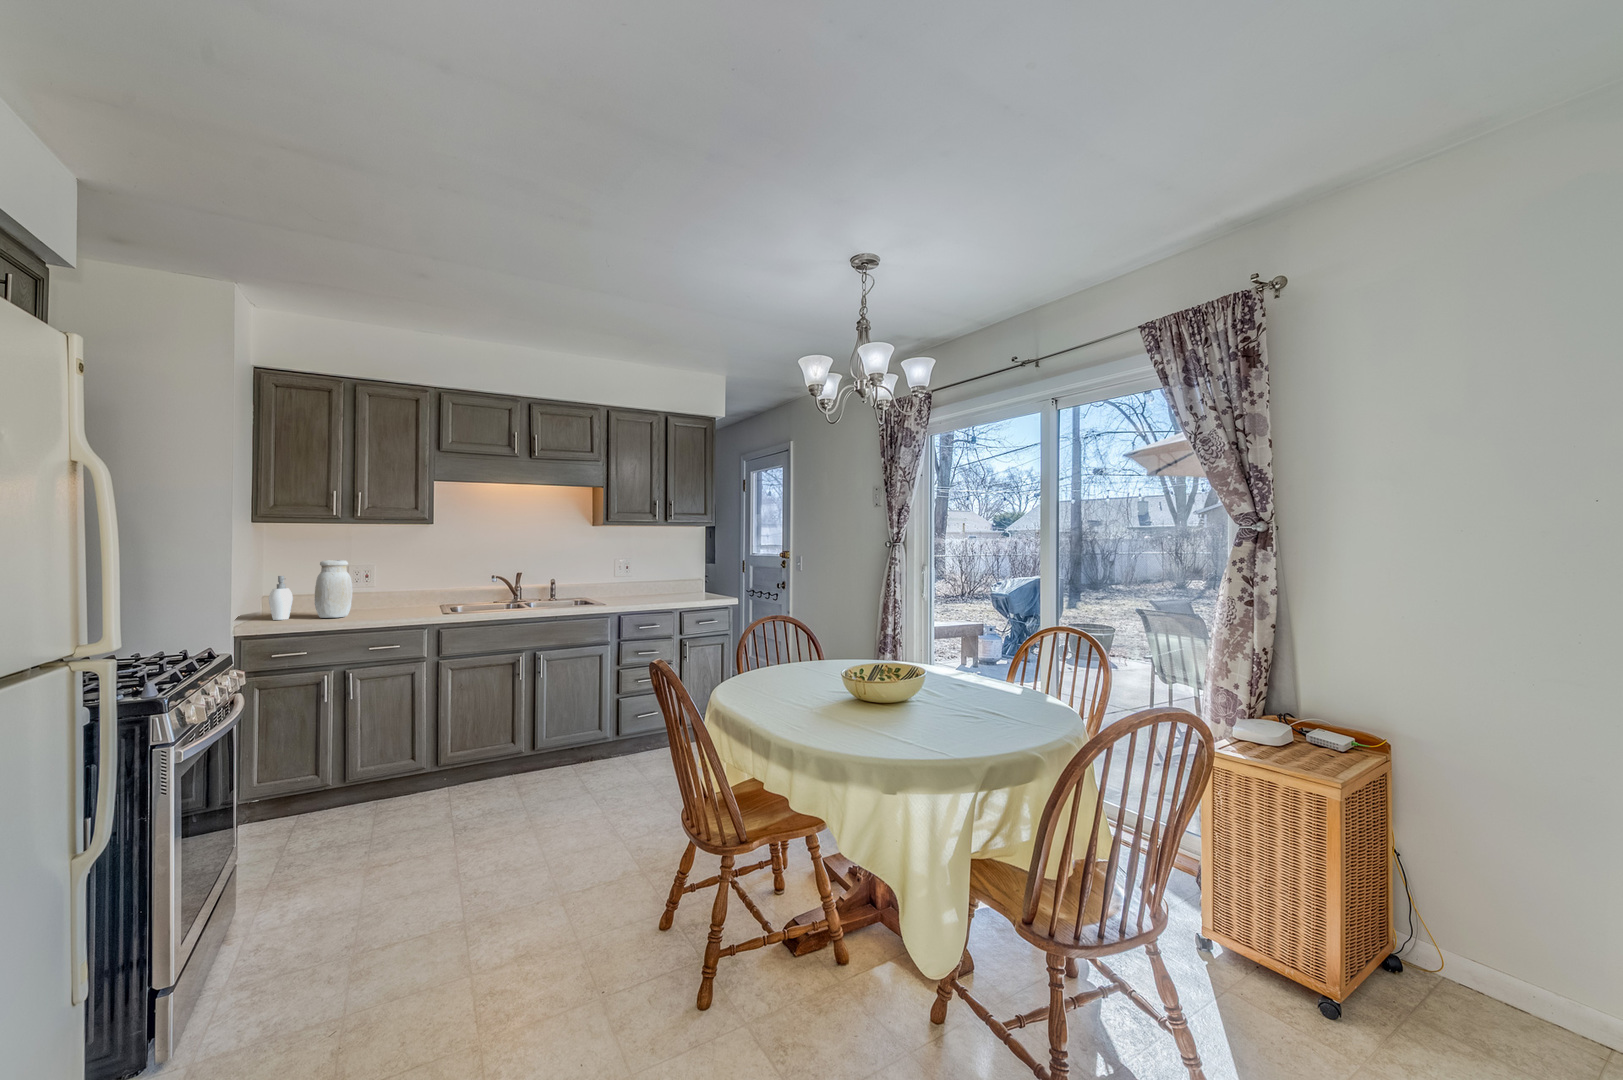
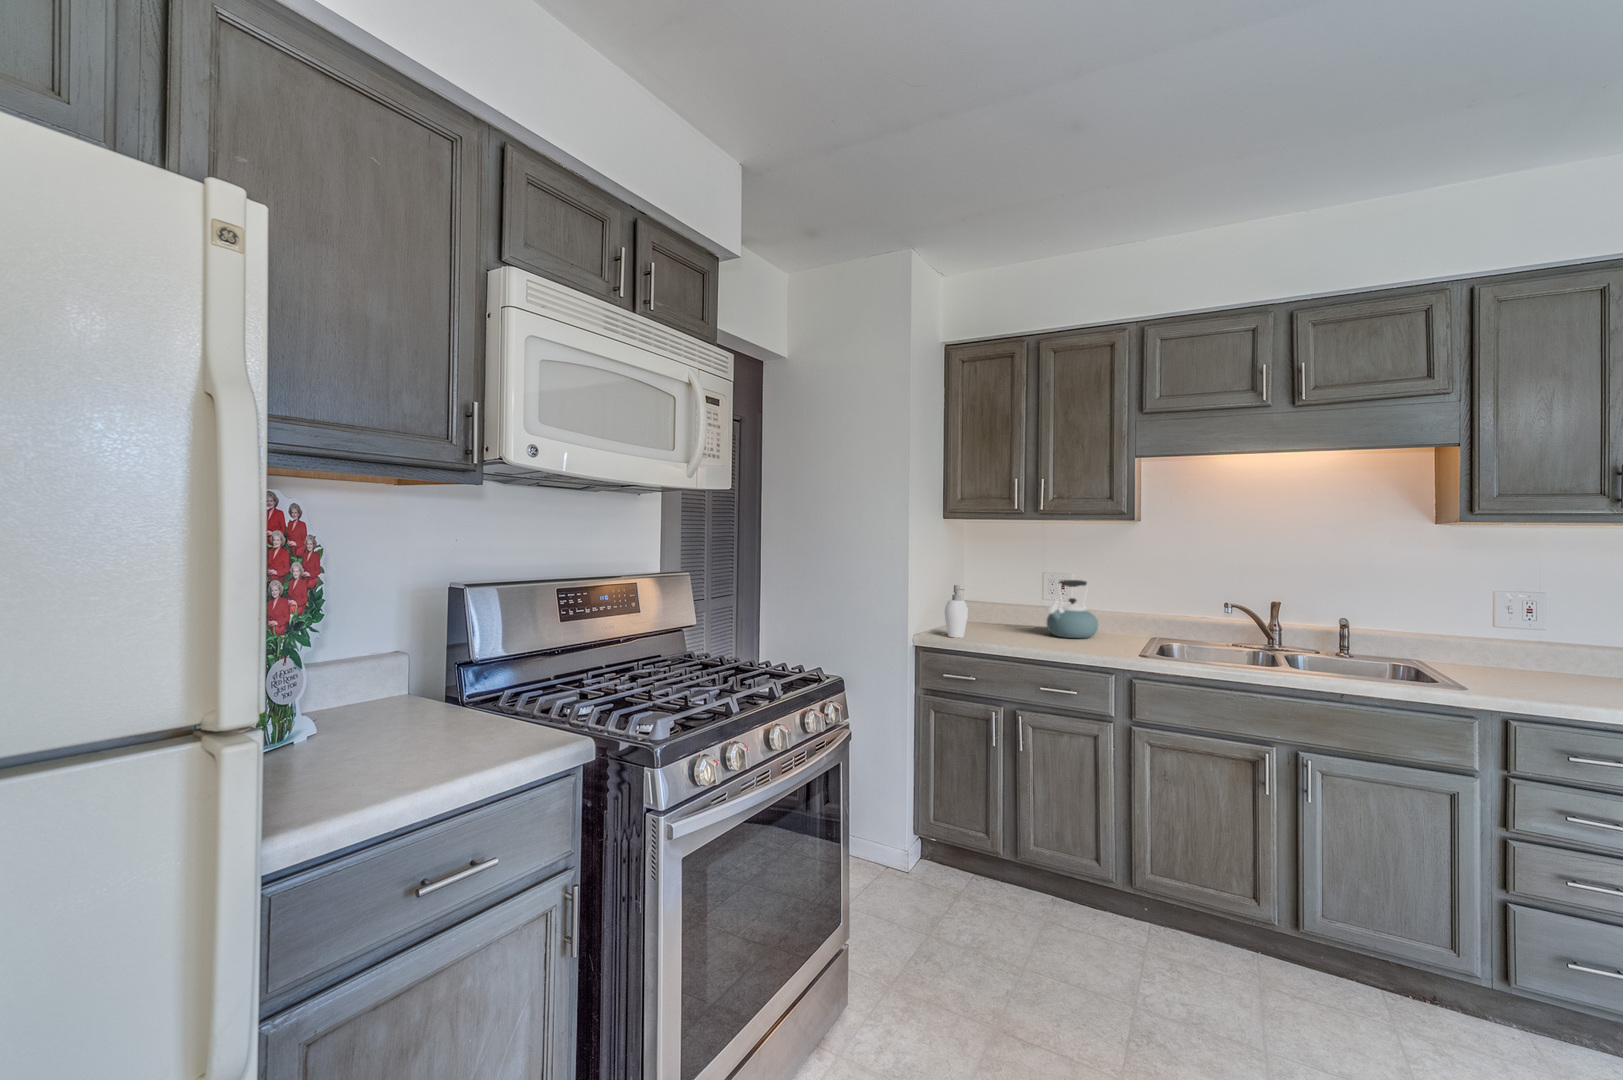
jar: present [314,560,352,618] -> none [987,569,1028,643]
kettle: none [362,567,405,610] -> present [1046,580,1098,638]

